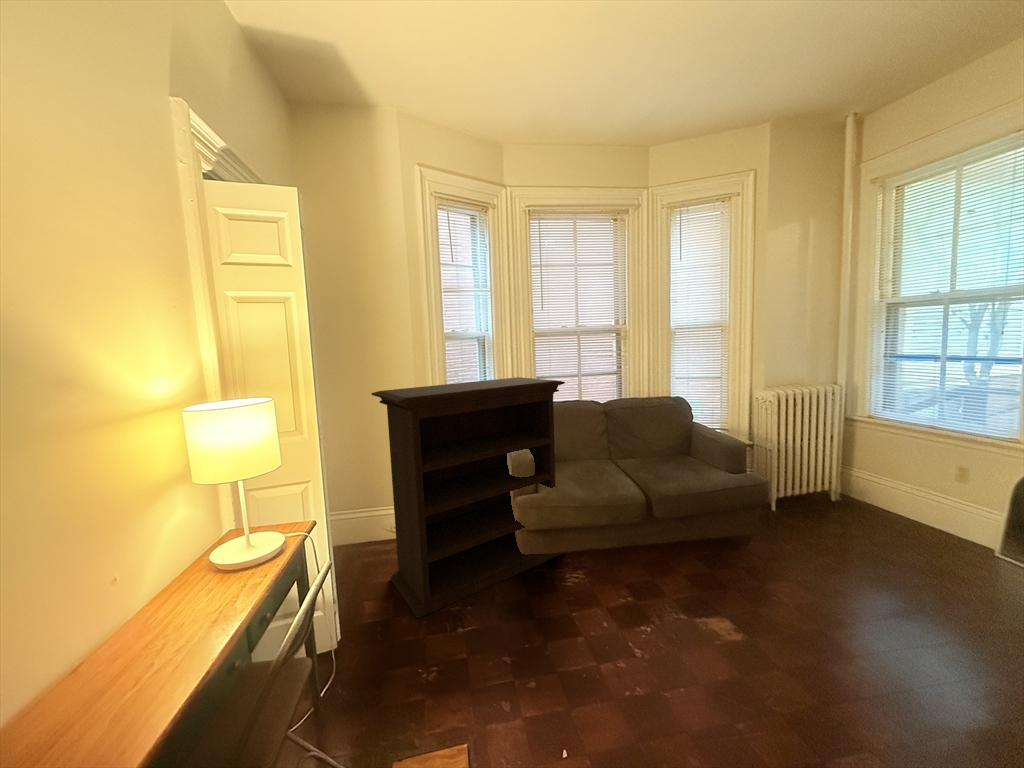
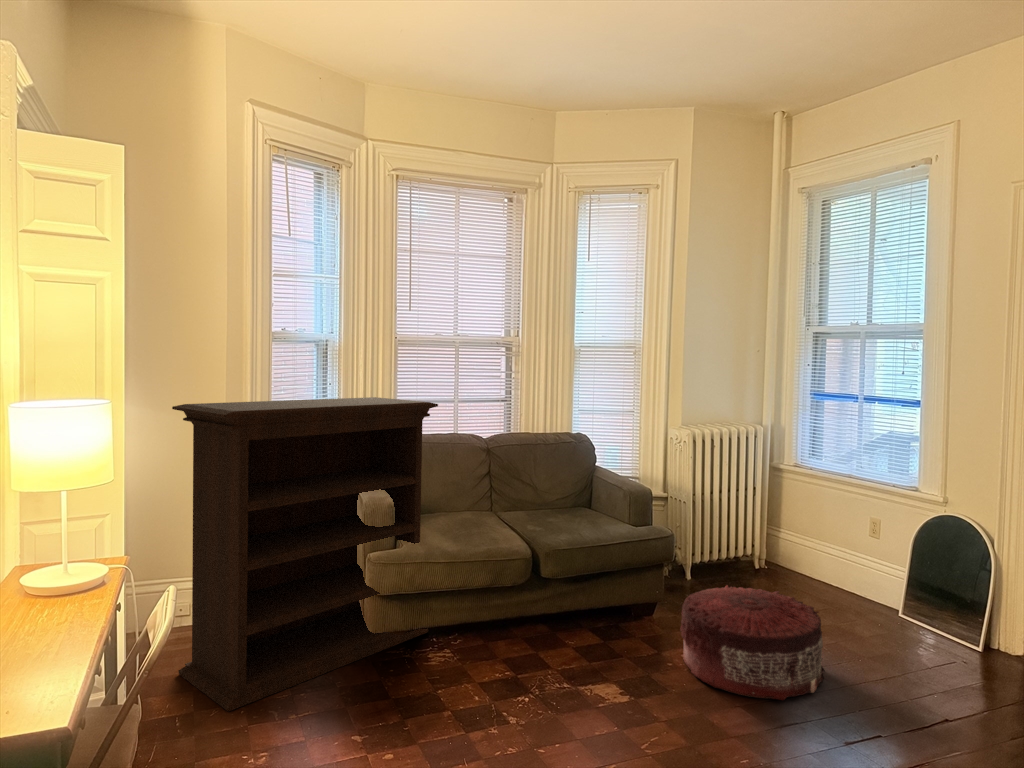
pouf: none [785,533,952,662] -> present [680,585,825,700]

